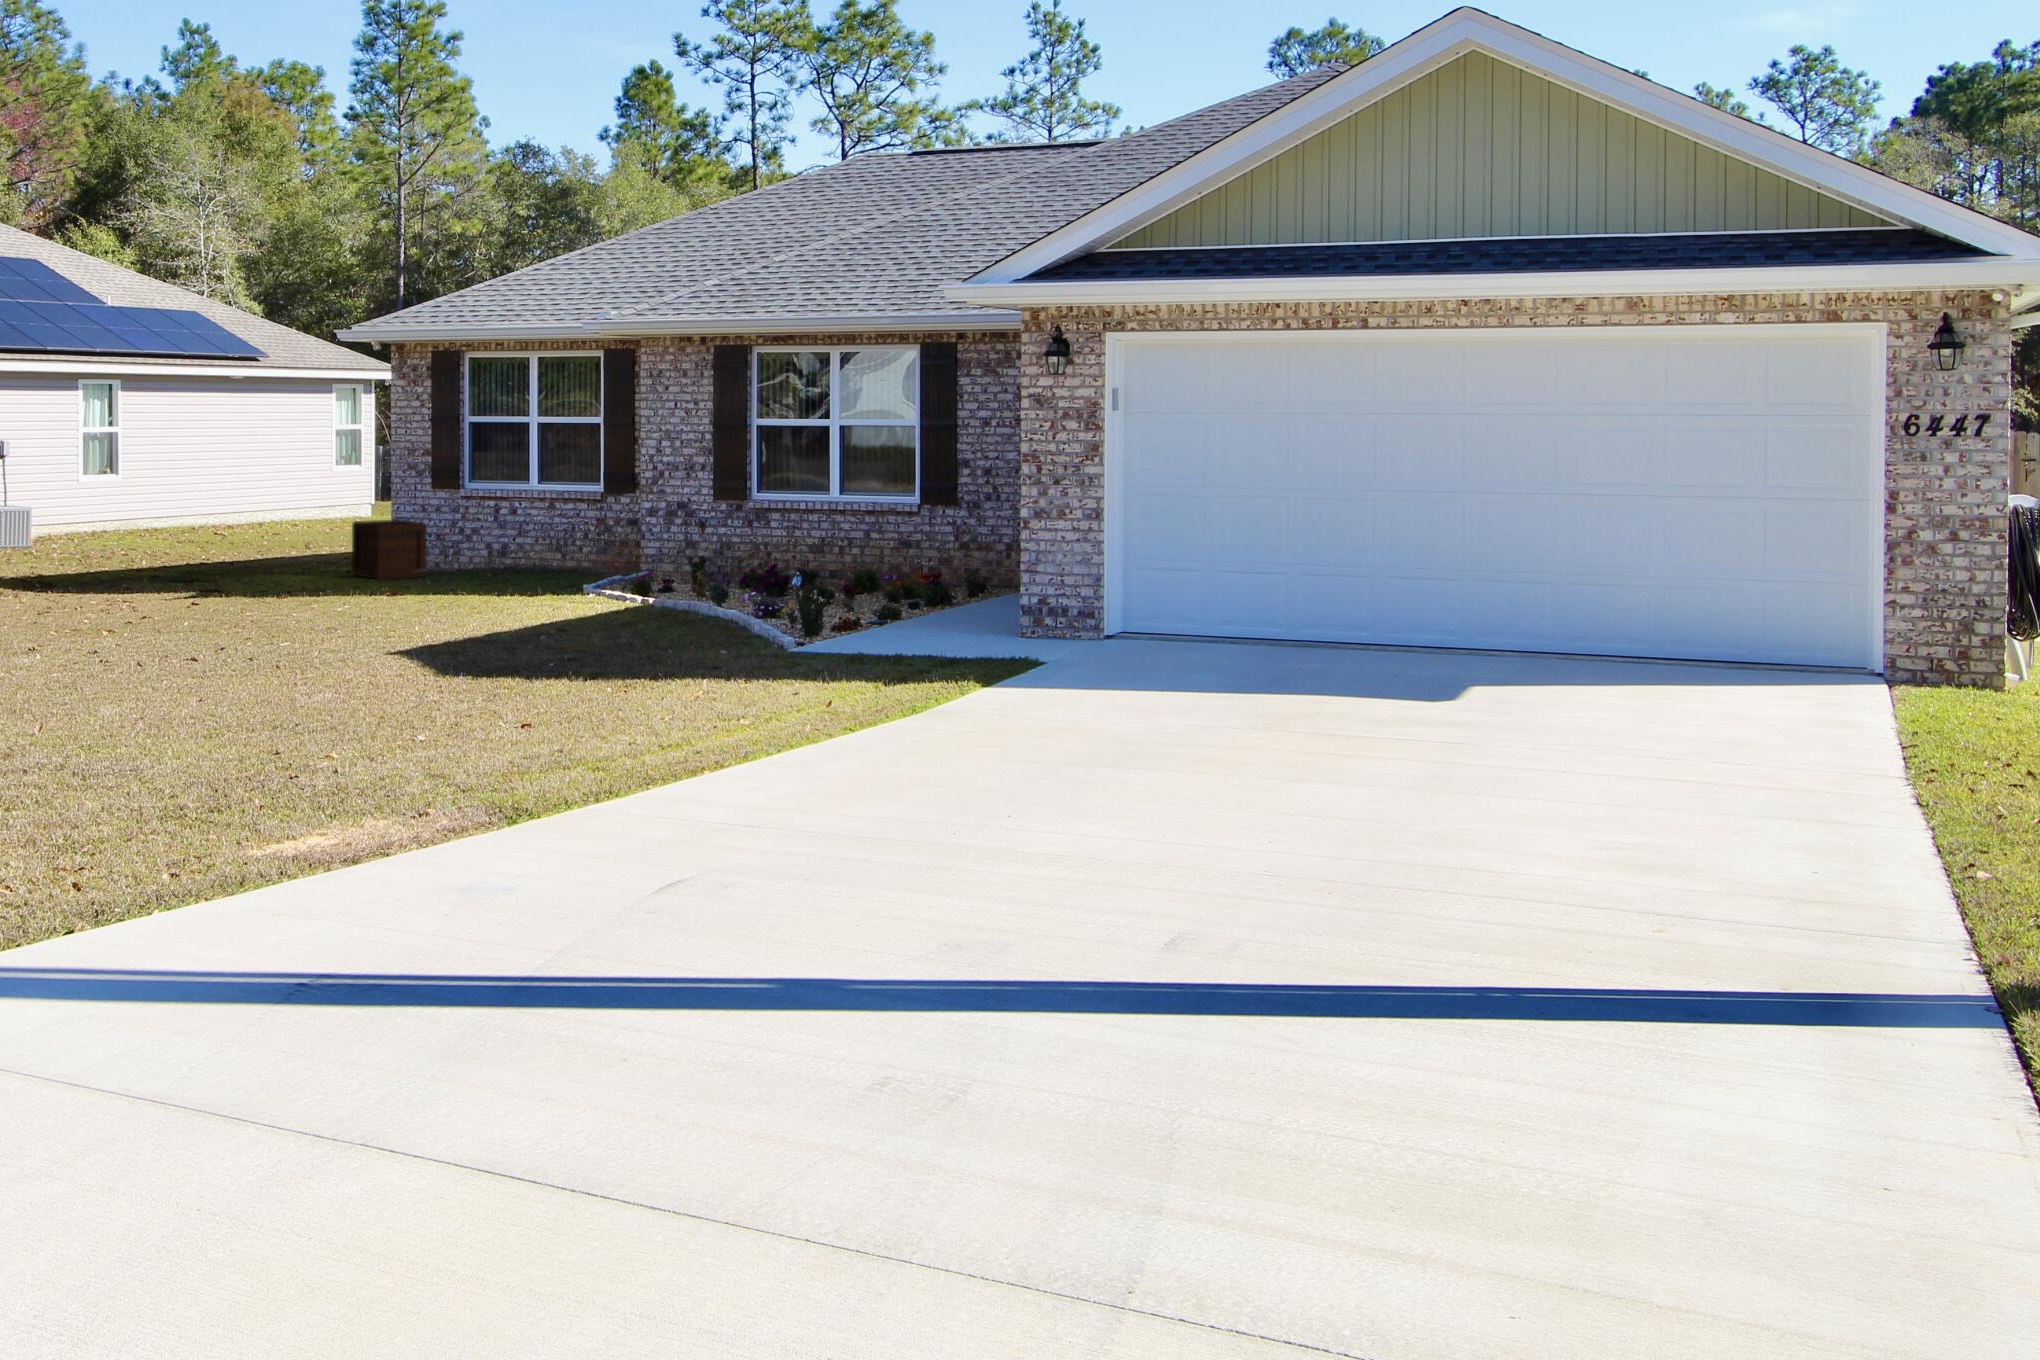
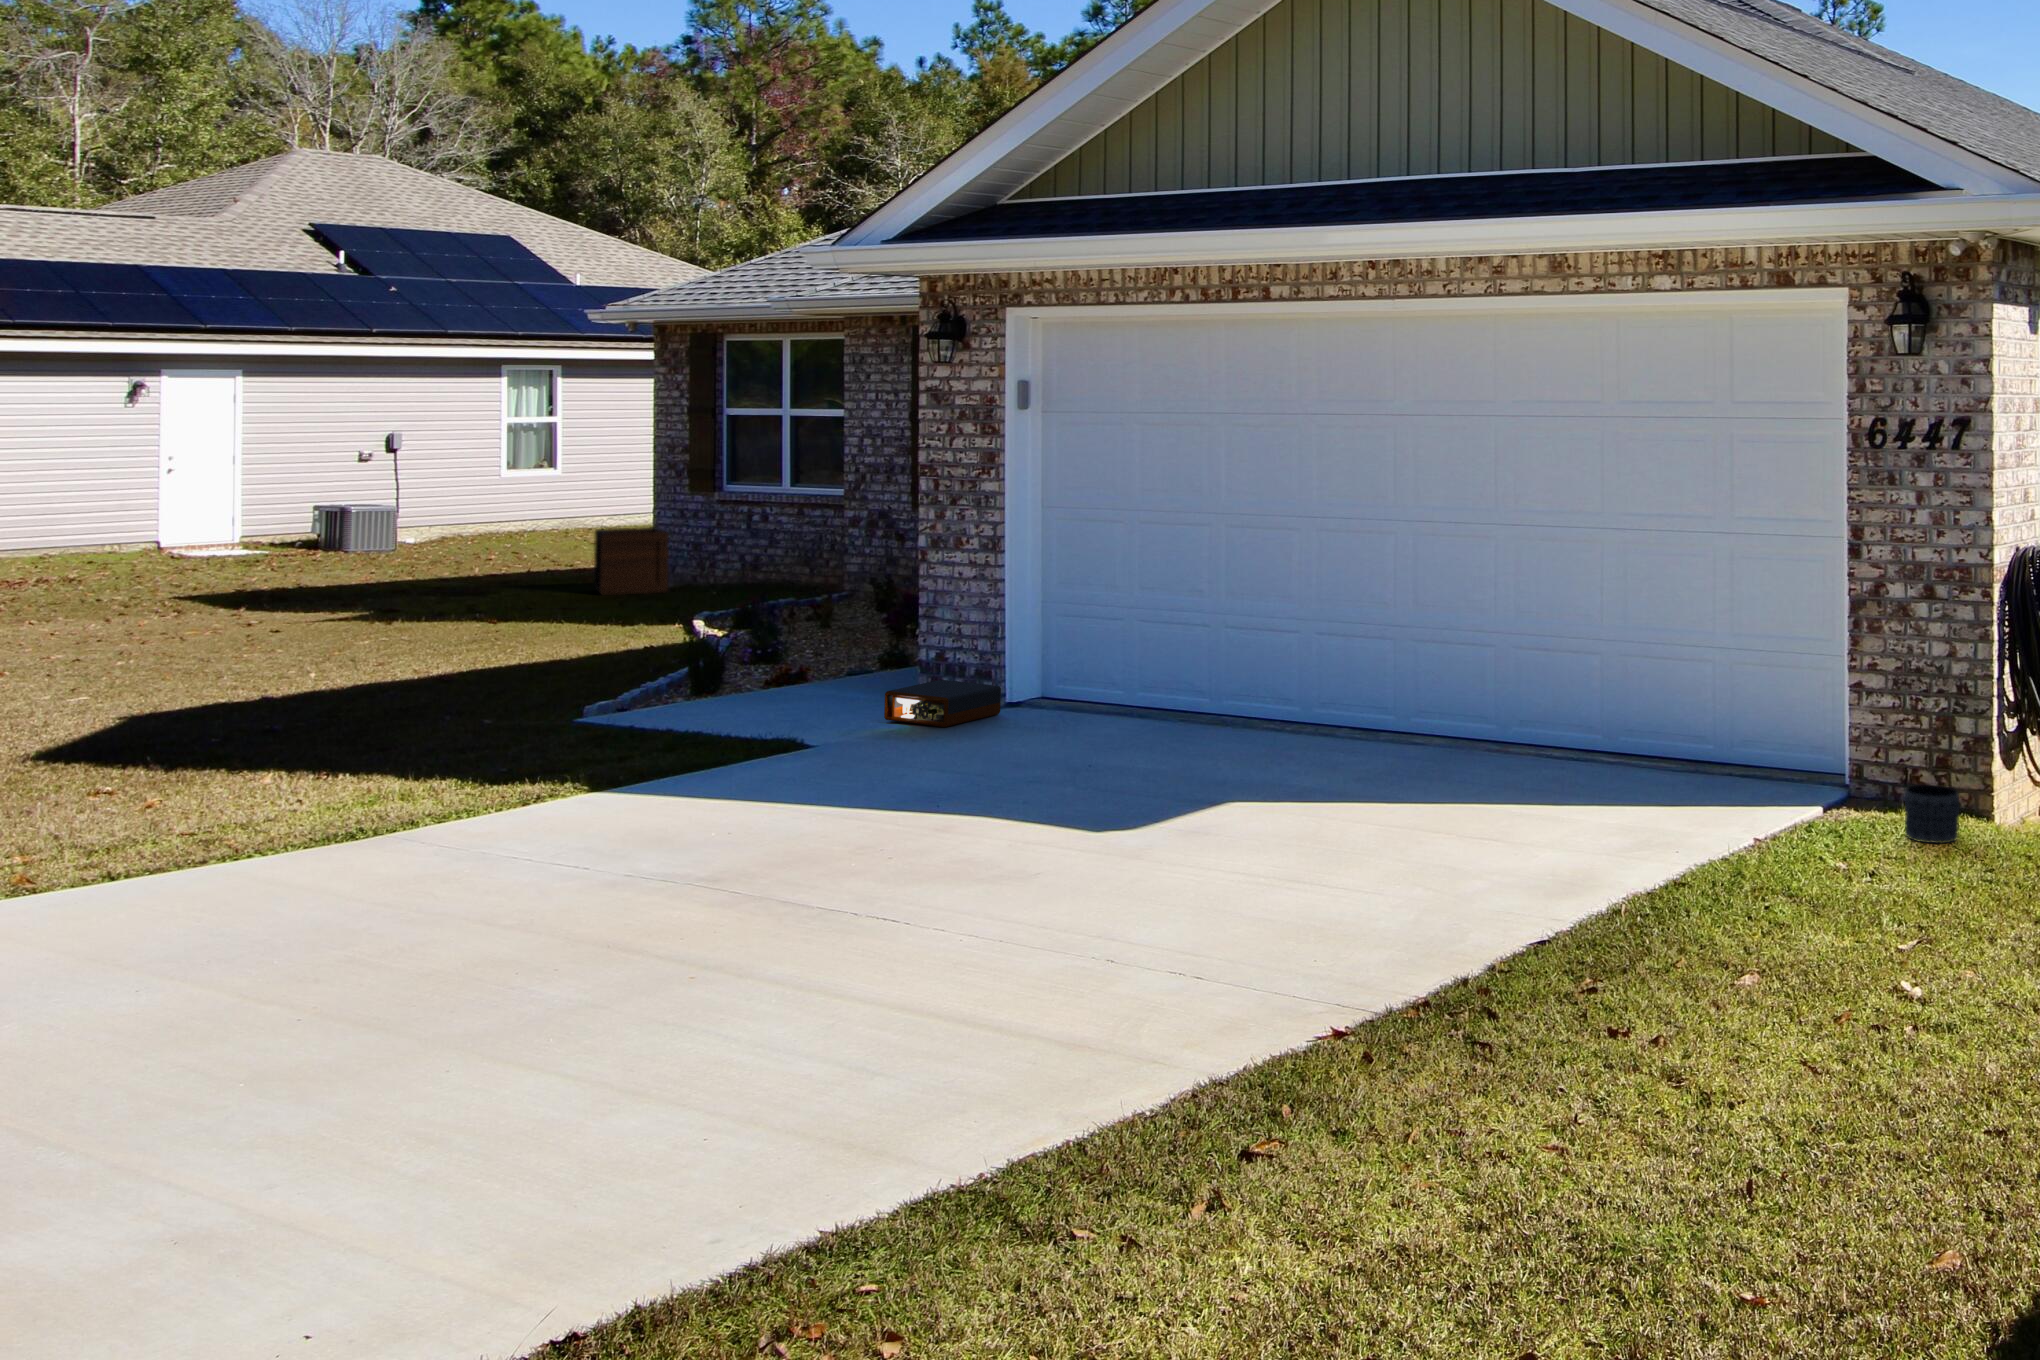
storage box: none [1038,620,1104,652] -> present [884,680,1001,727]
planter: none [1945,661,1987,697] -> present [1905,785,1959,843]

